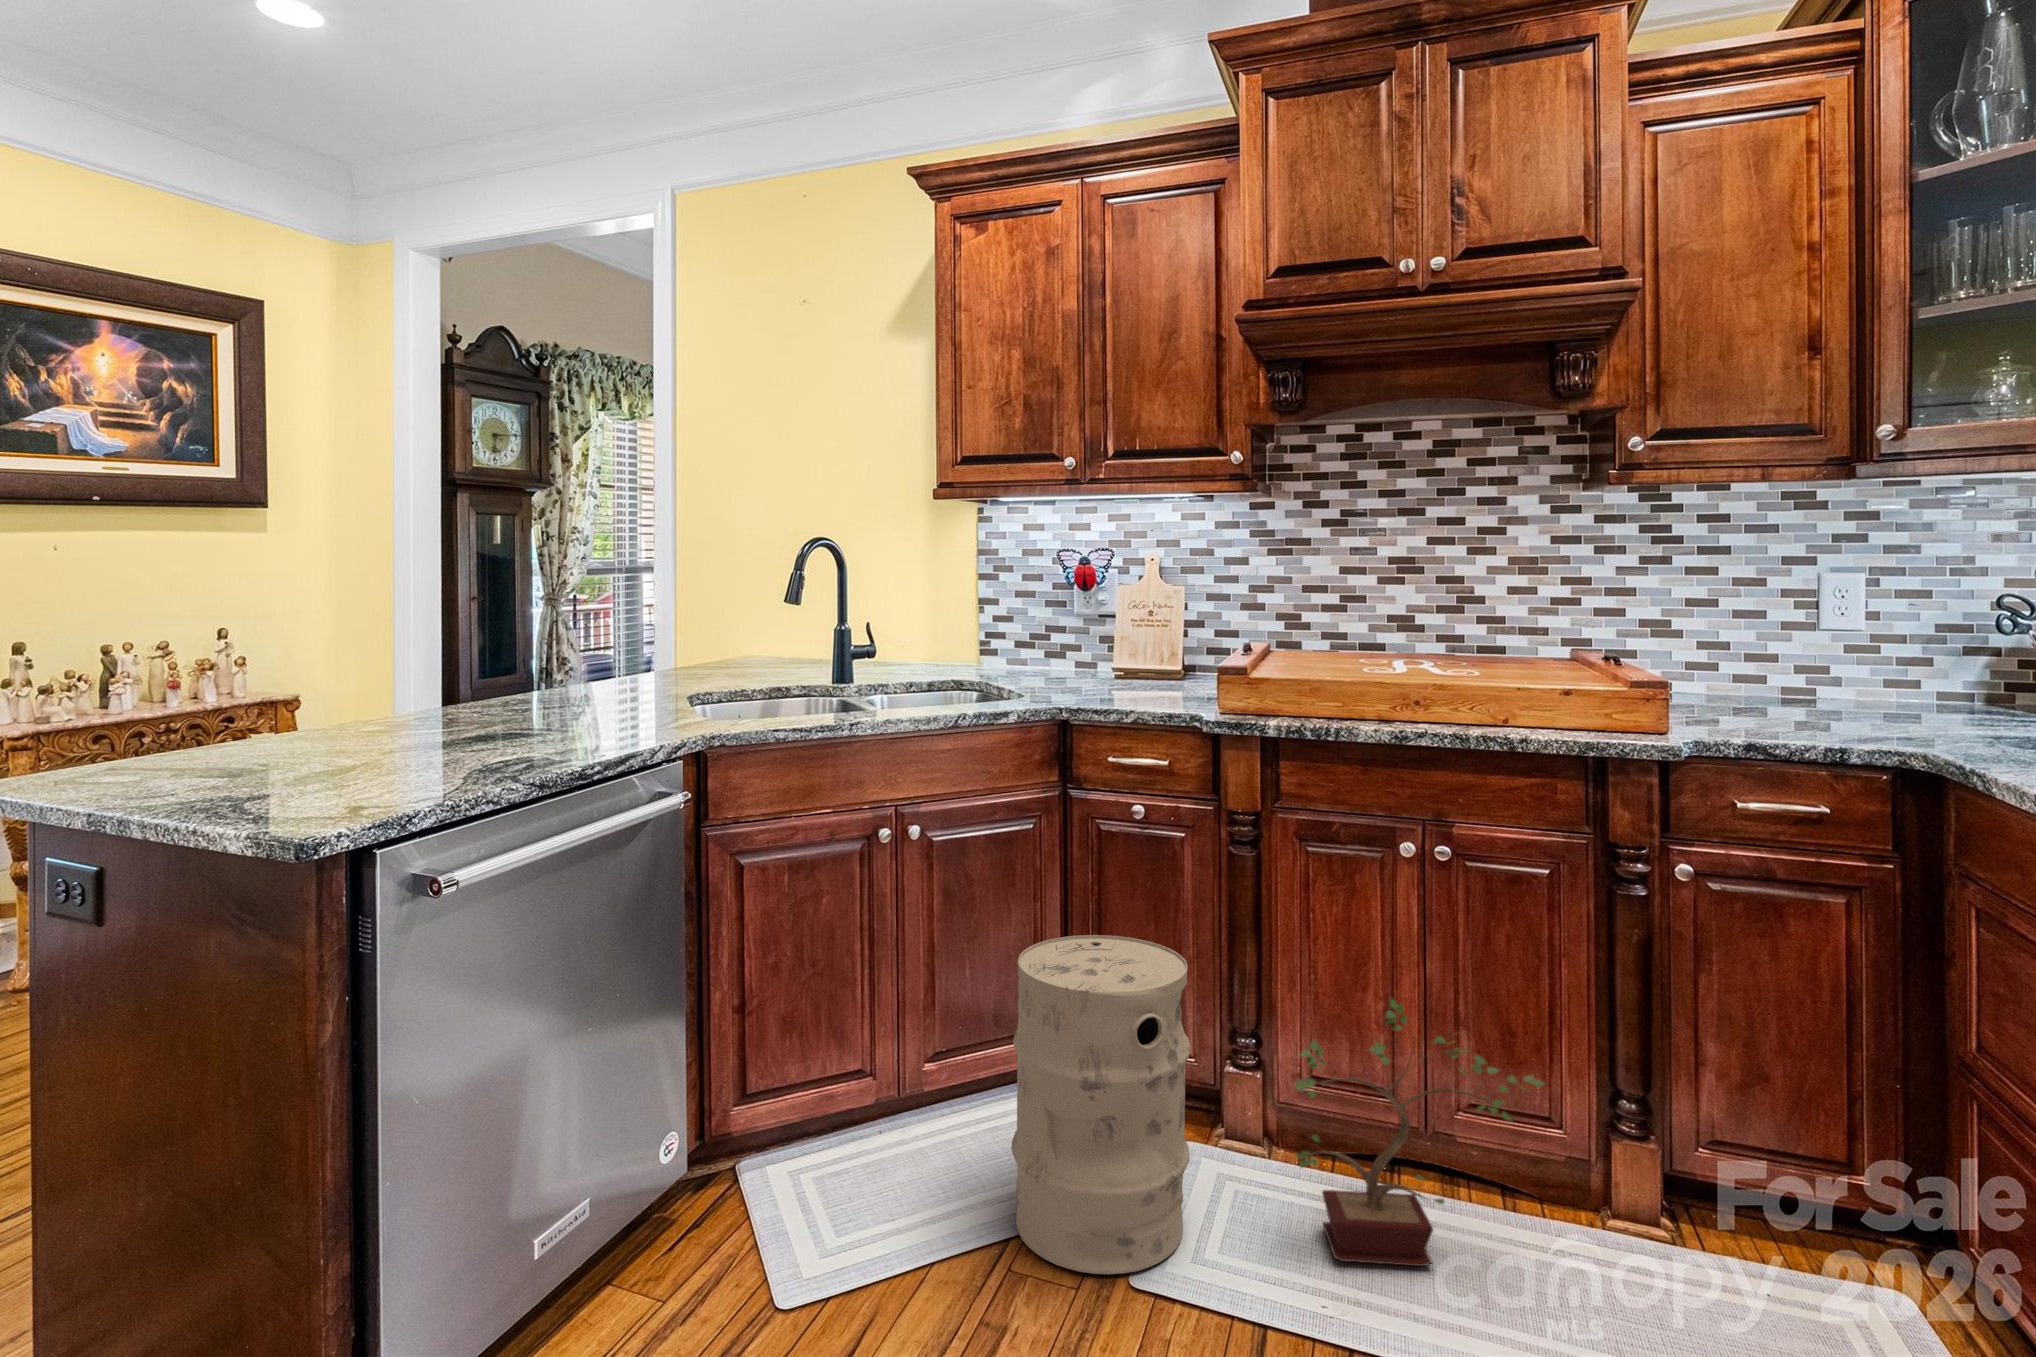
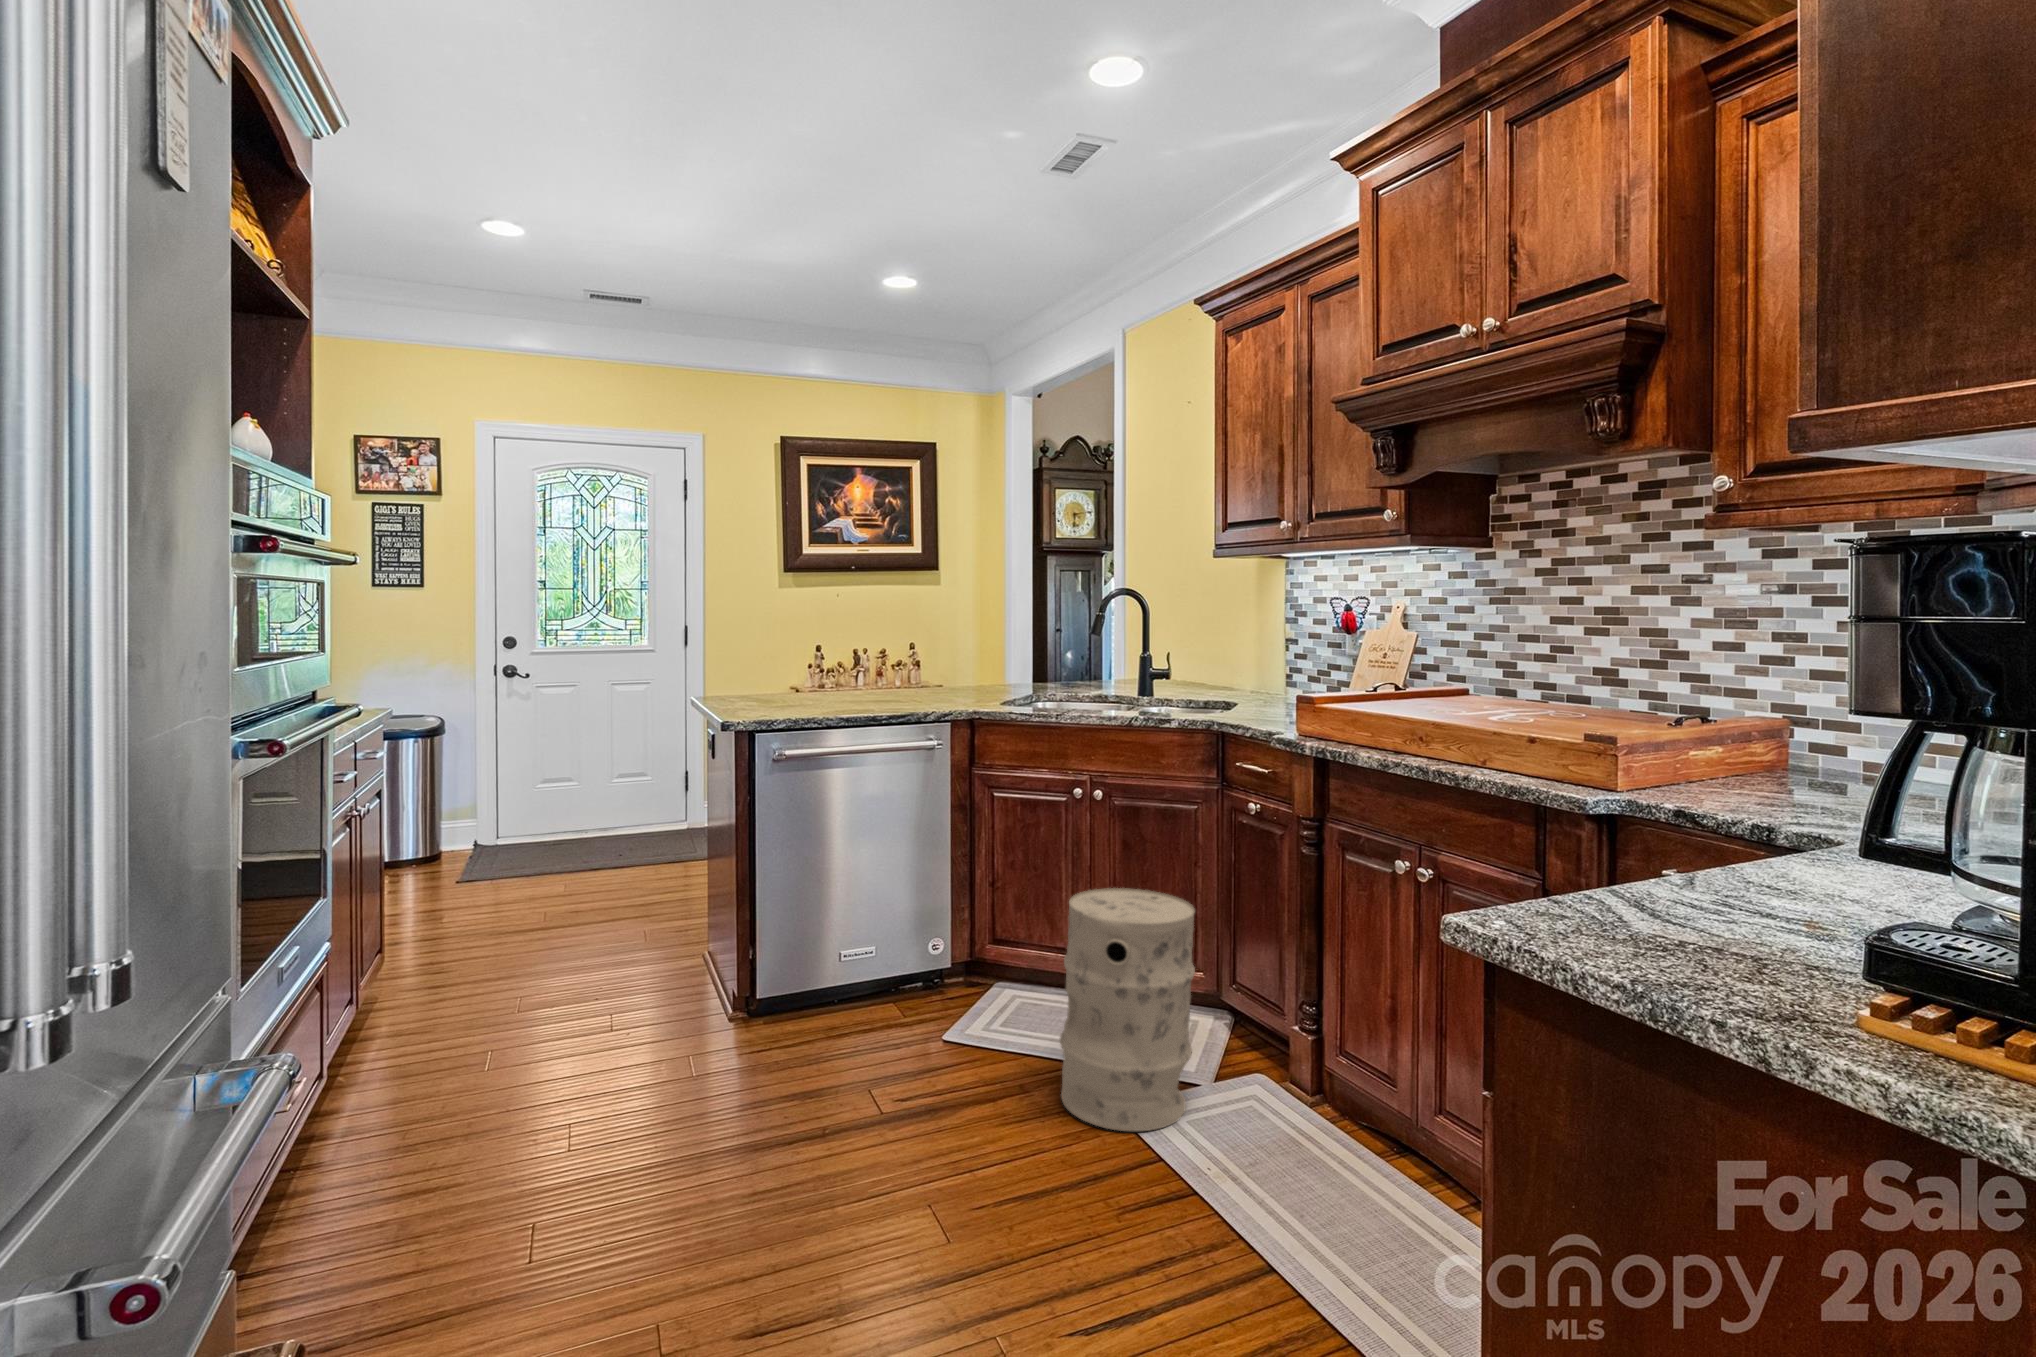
potted plant: present [1294,999,1545,1266] -> none [1220,983,1396,1215]

